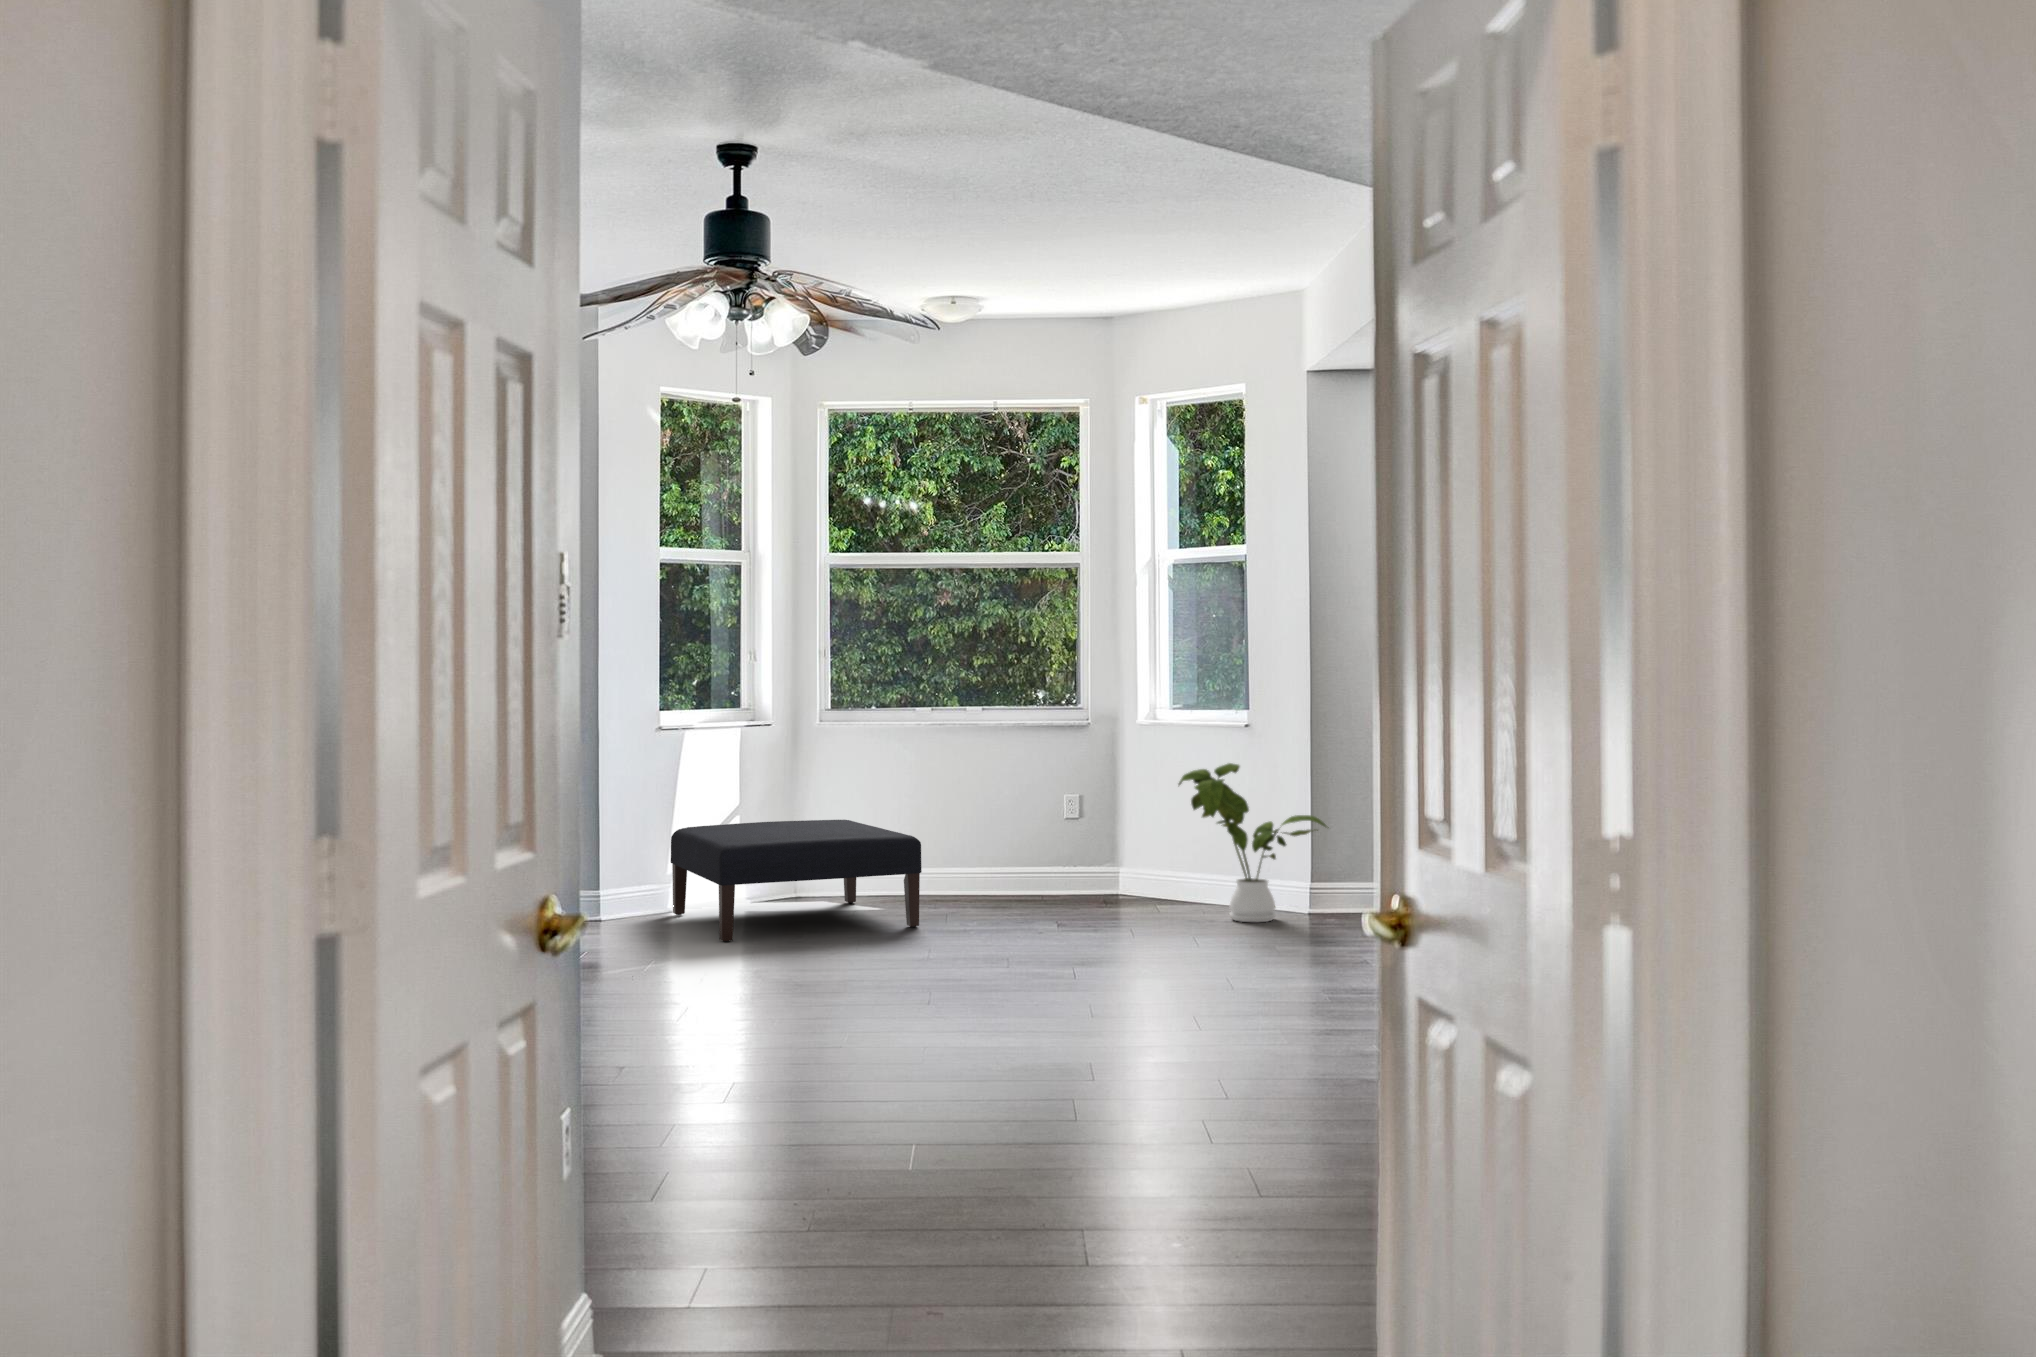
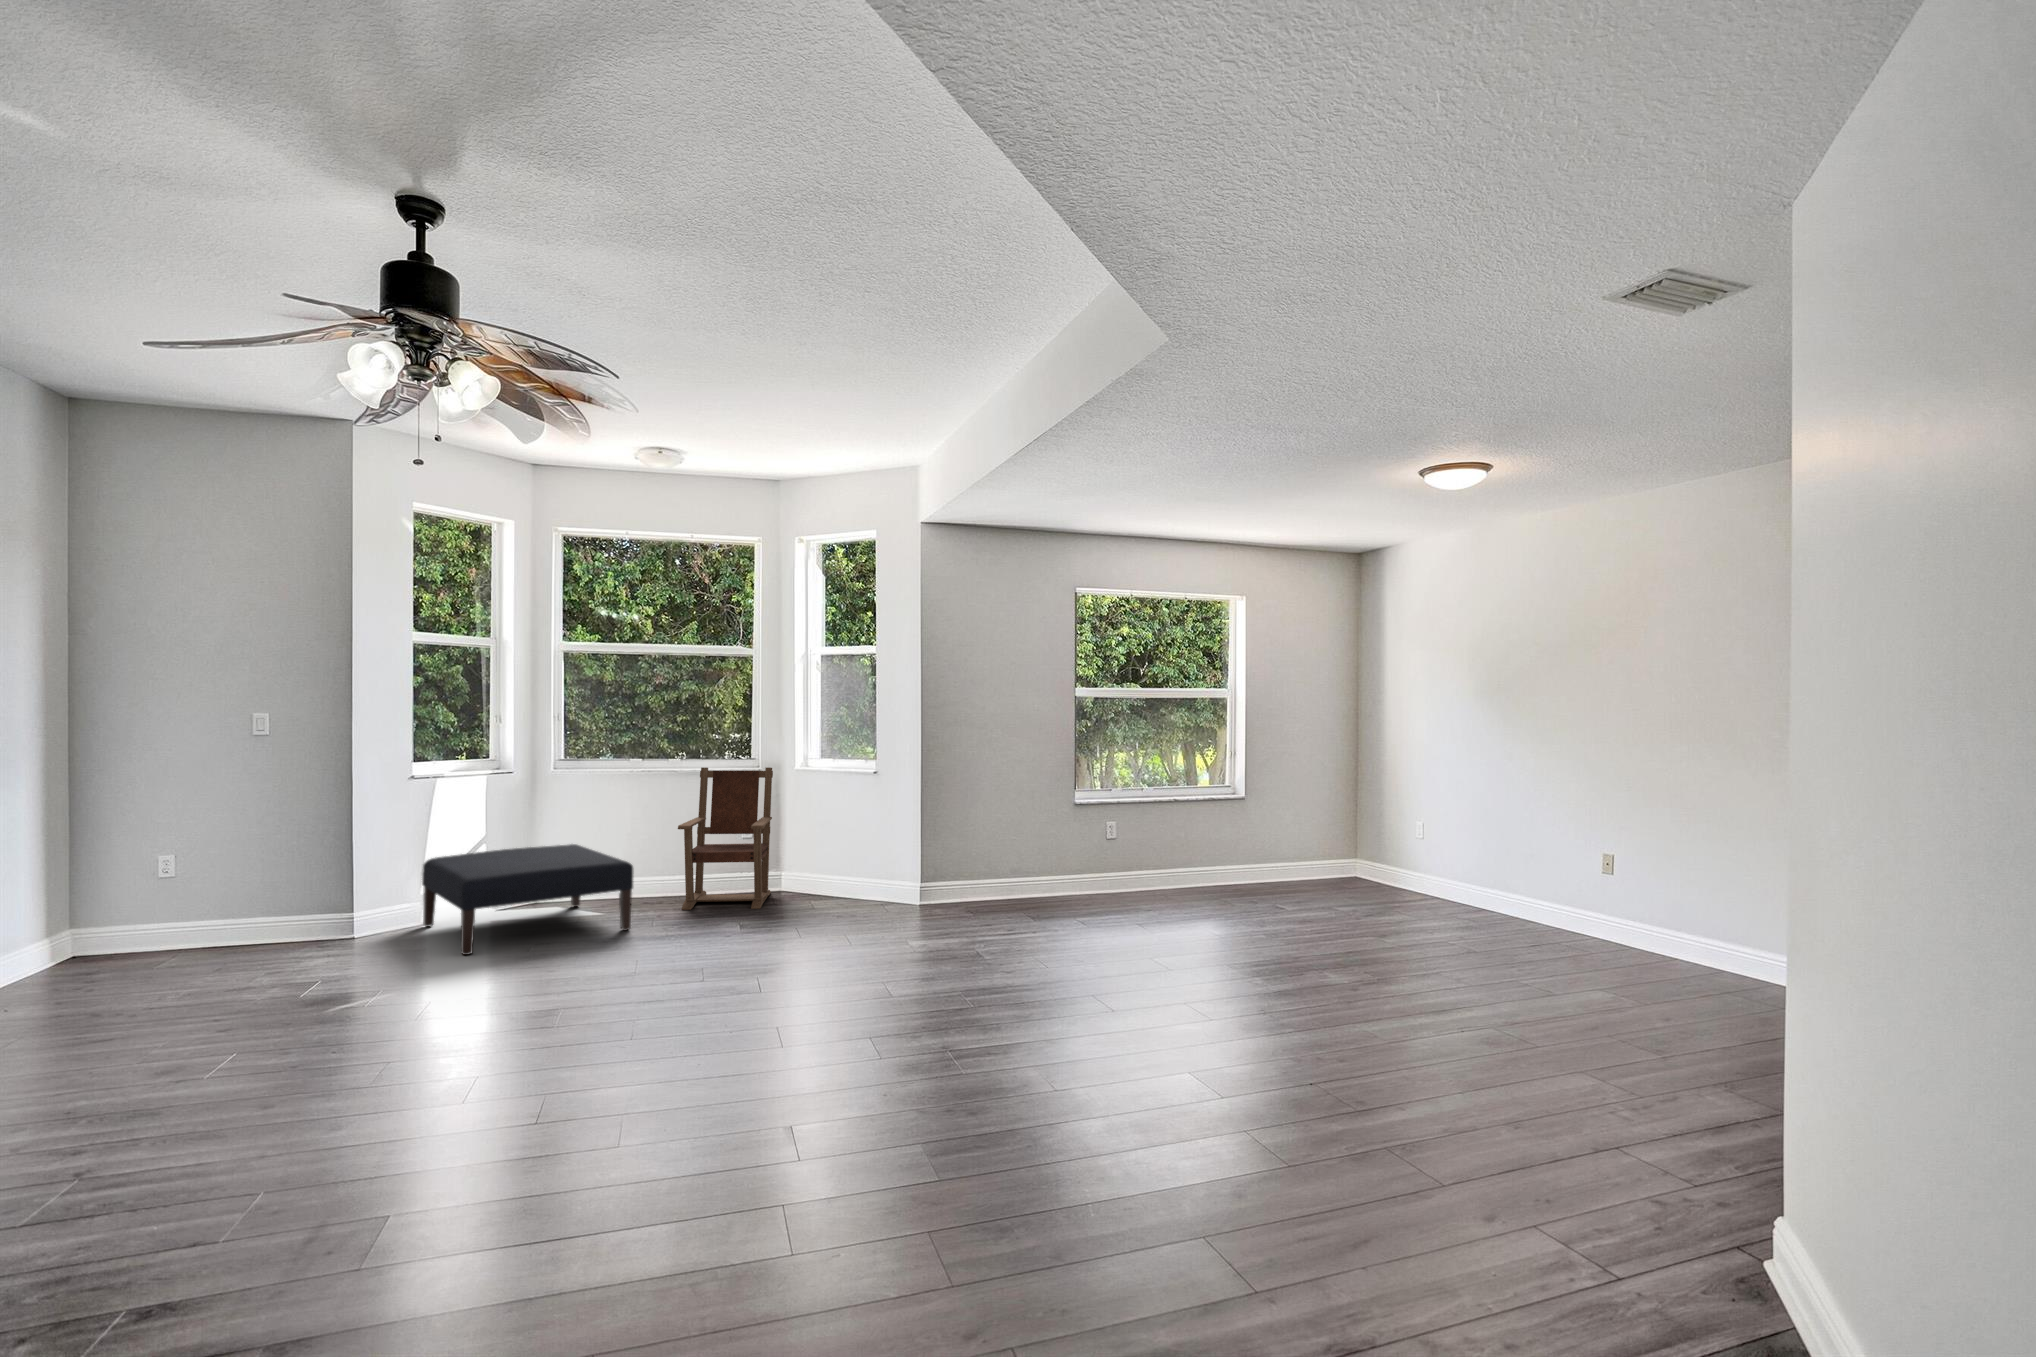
armchair: none [976,722,1103,913] -> present [678,768,773,910]
house plant: present [1179,763,1329,922] -> none [829,801,936,913]

